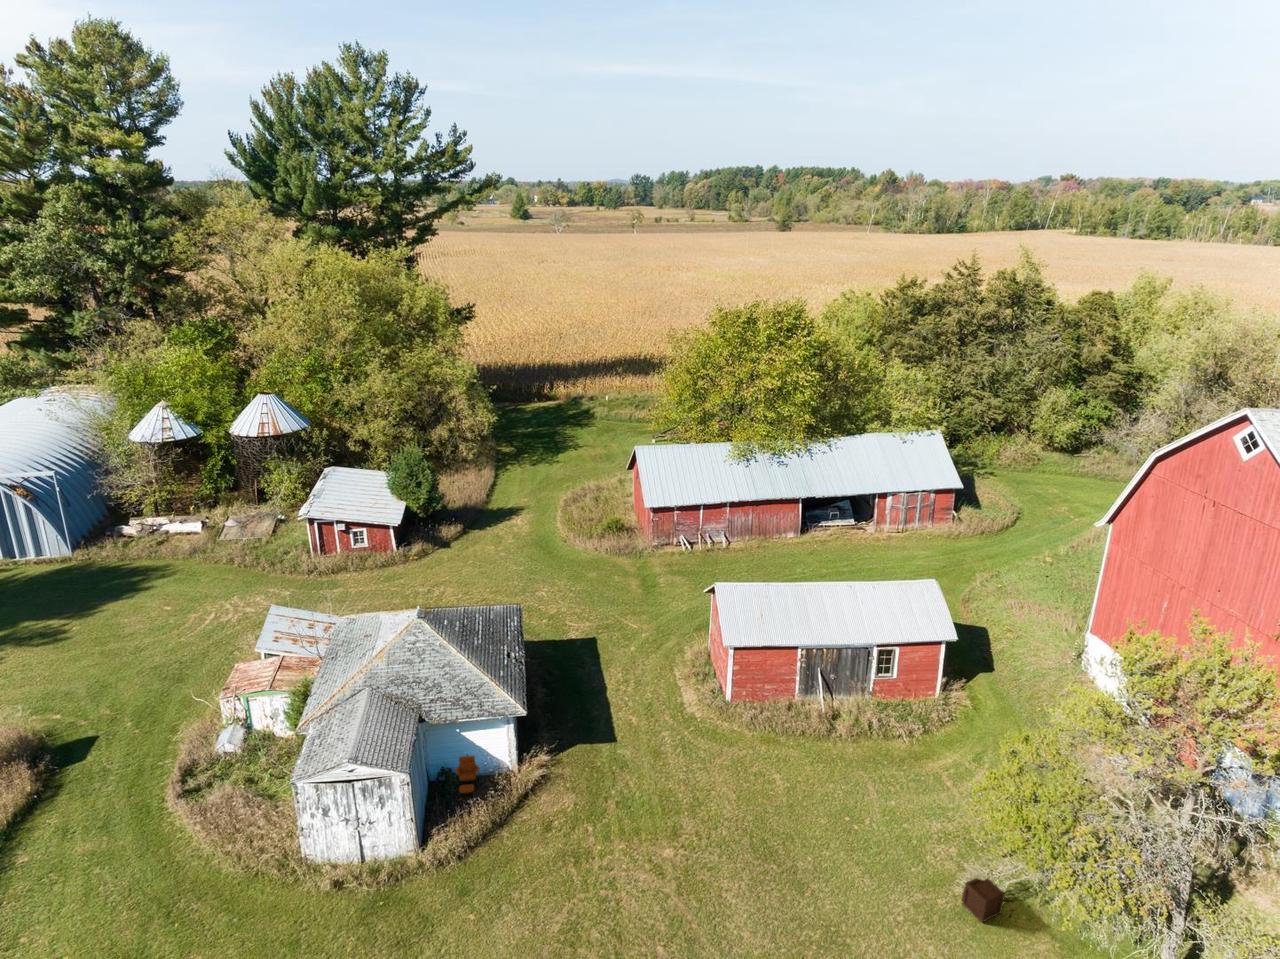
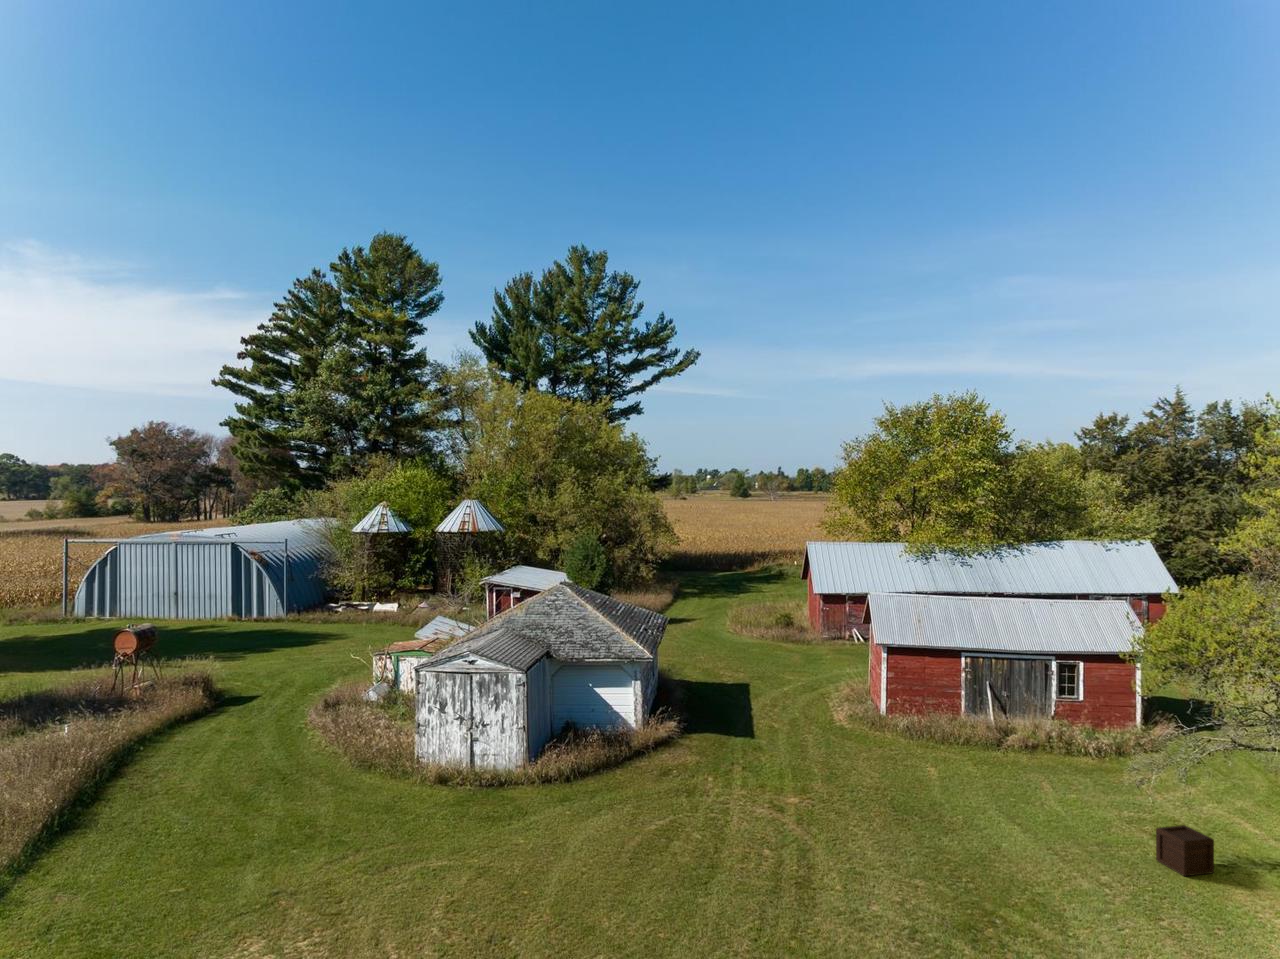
lounge chair: present [455,756,480,796] -> none [576,710,600,749]

